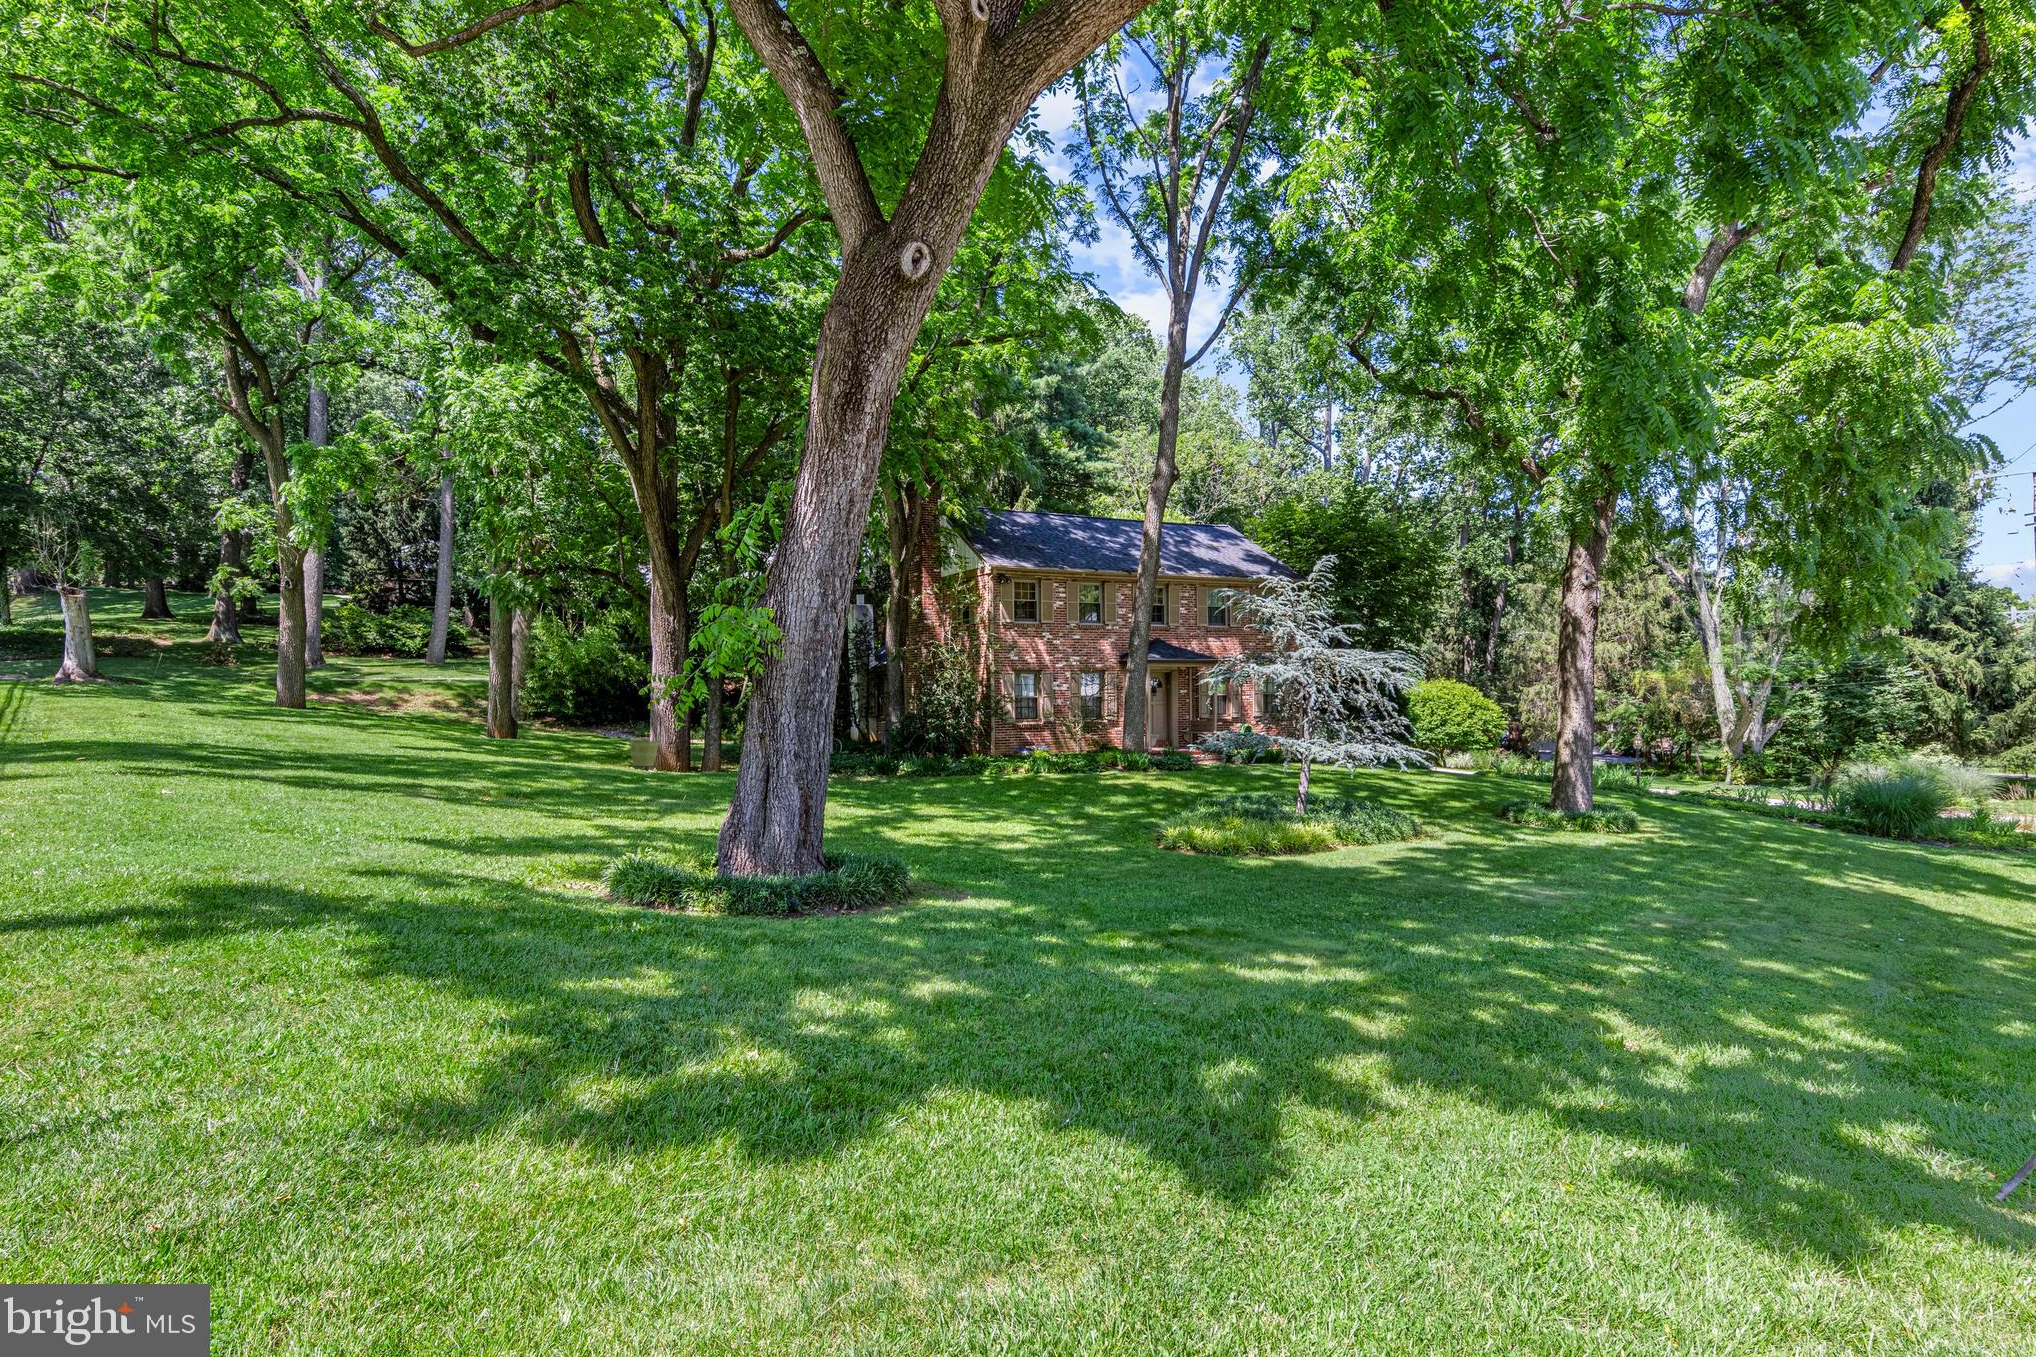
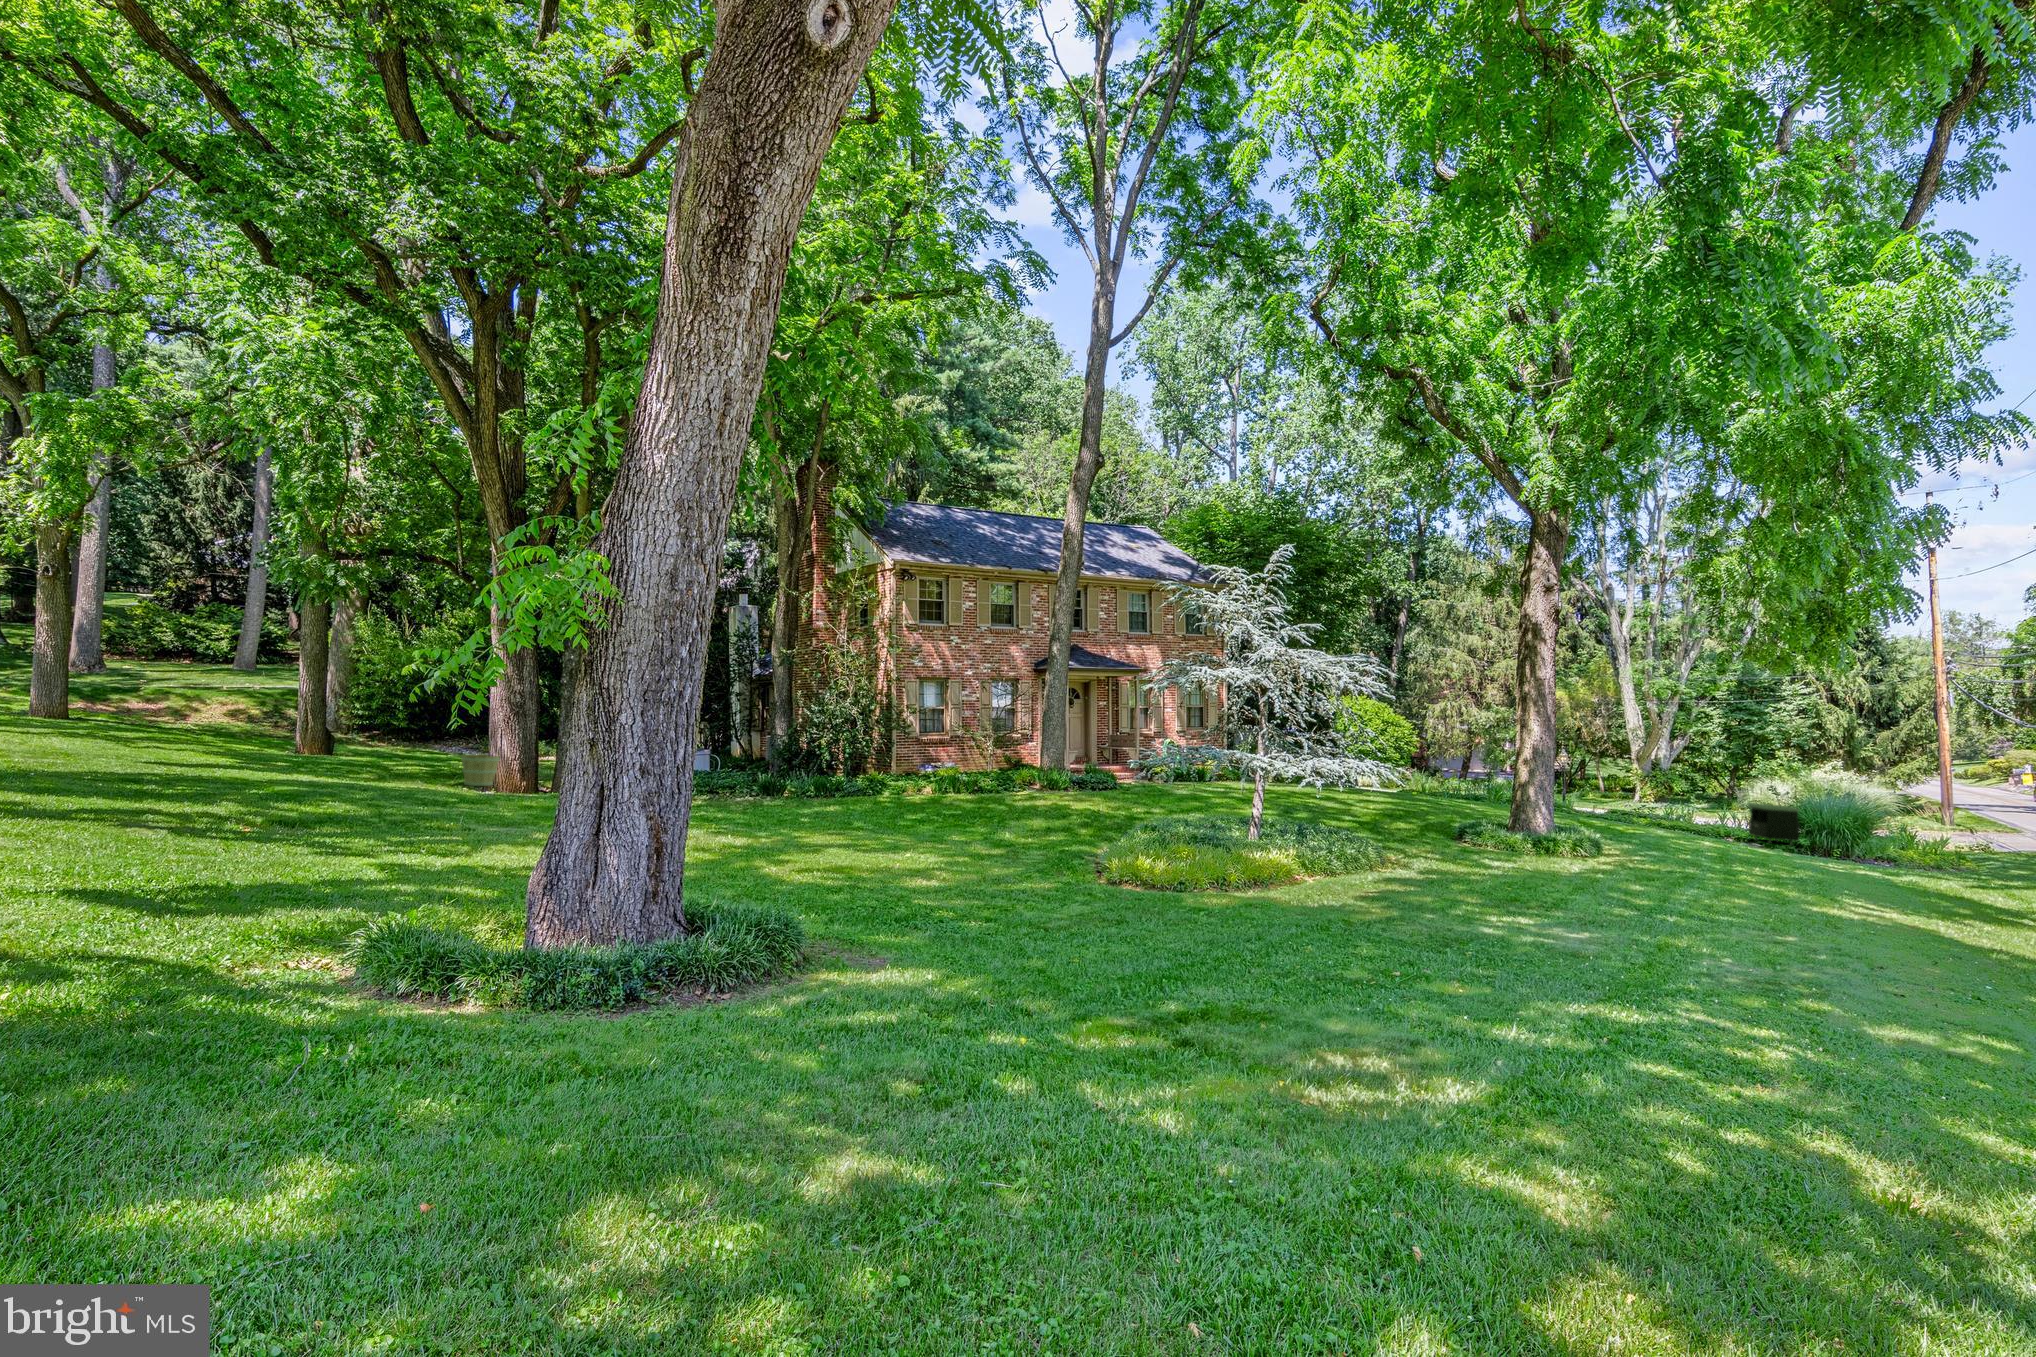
storage bench: none [1819,790,1869,831] -> present [1748,803,1800,844]

